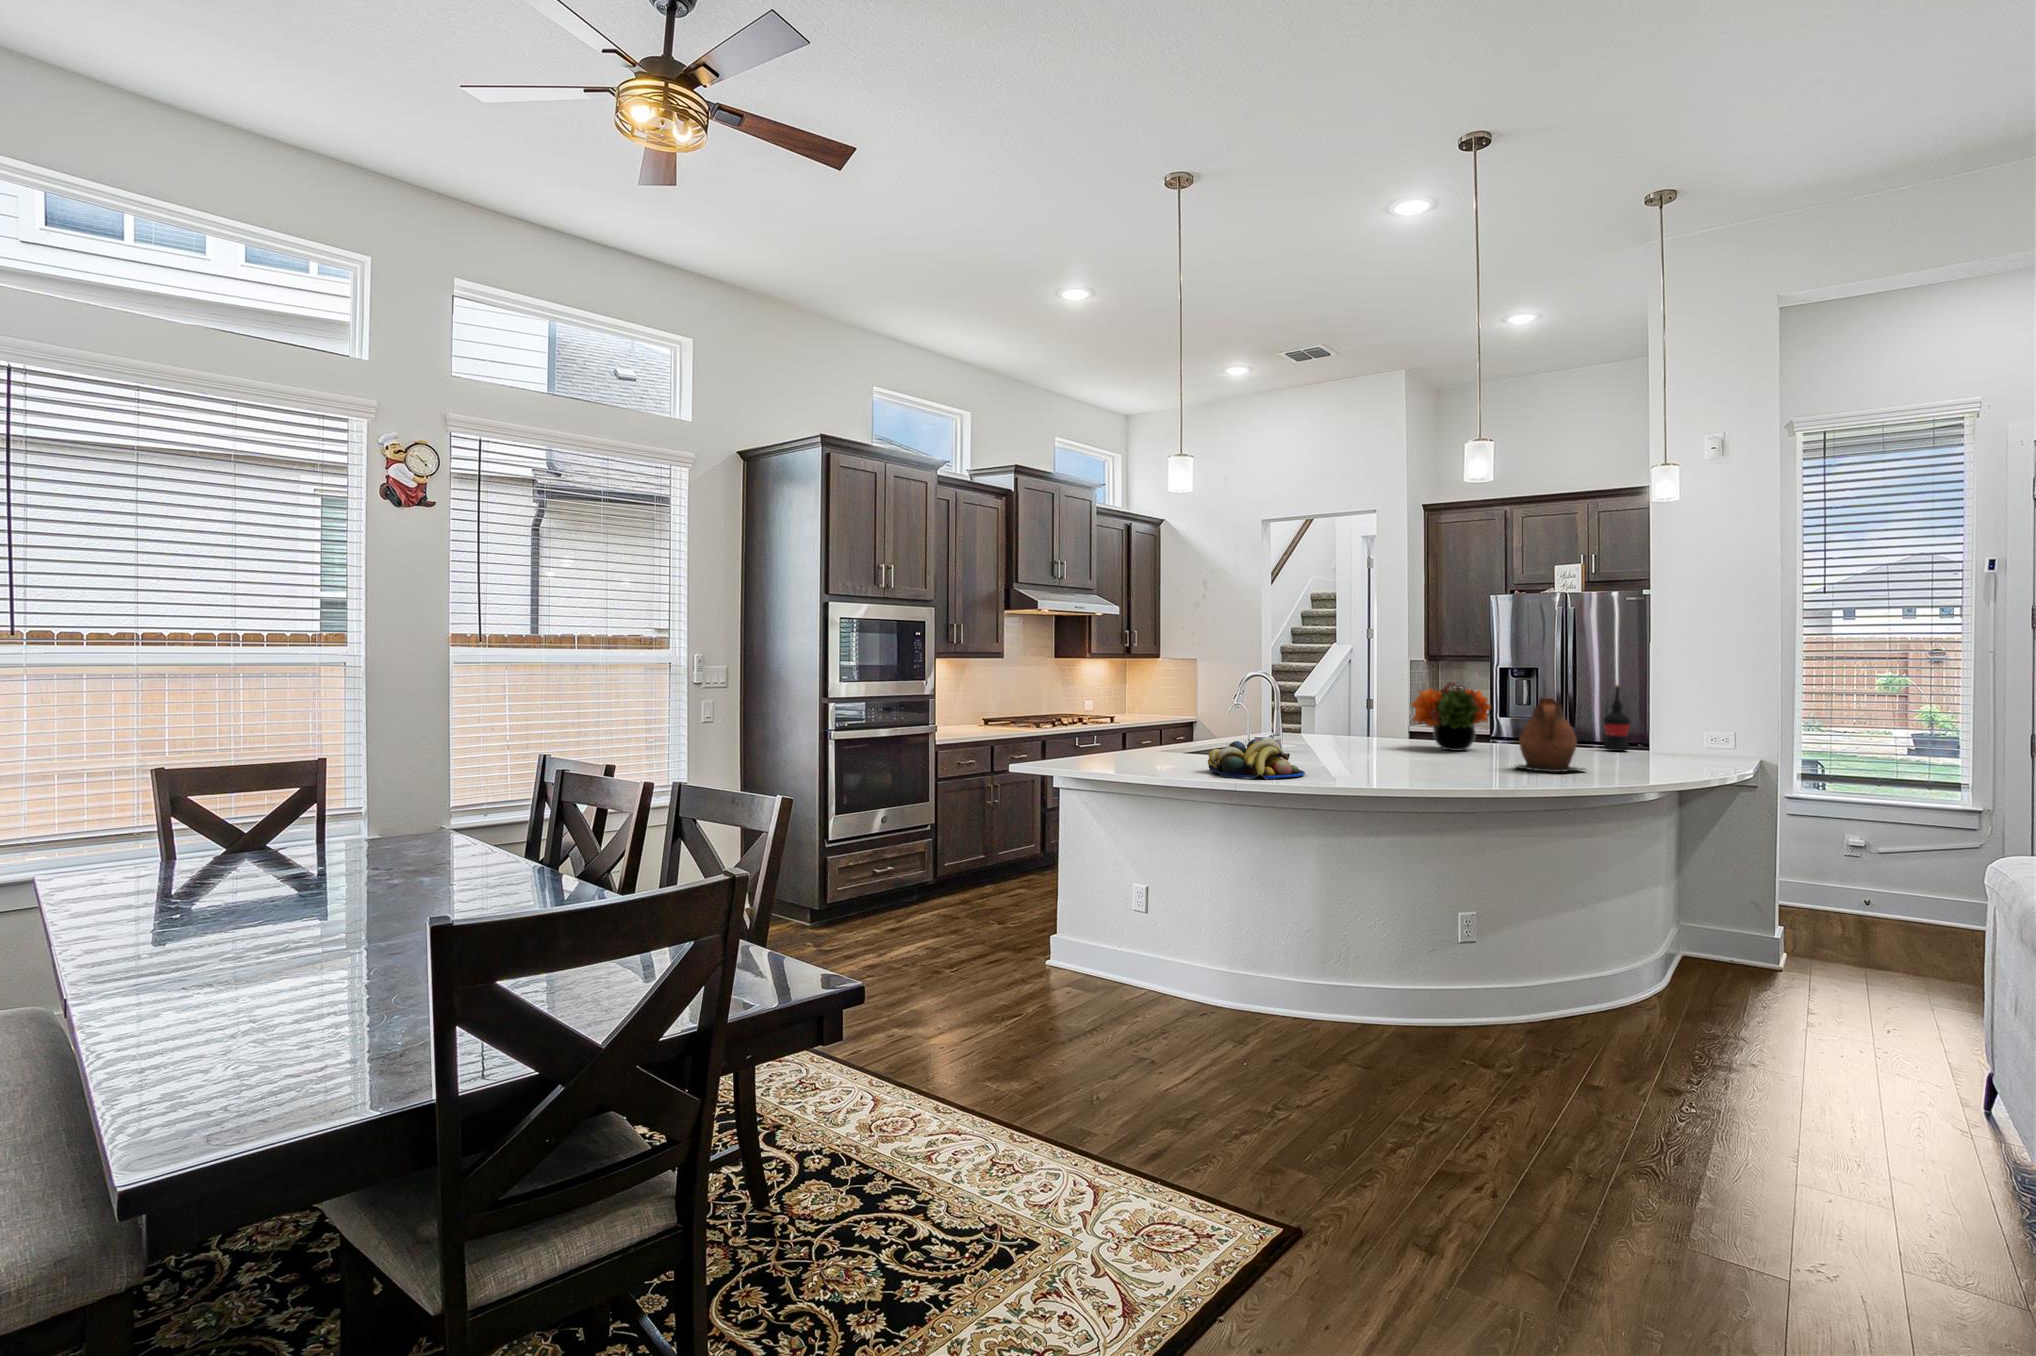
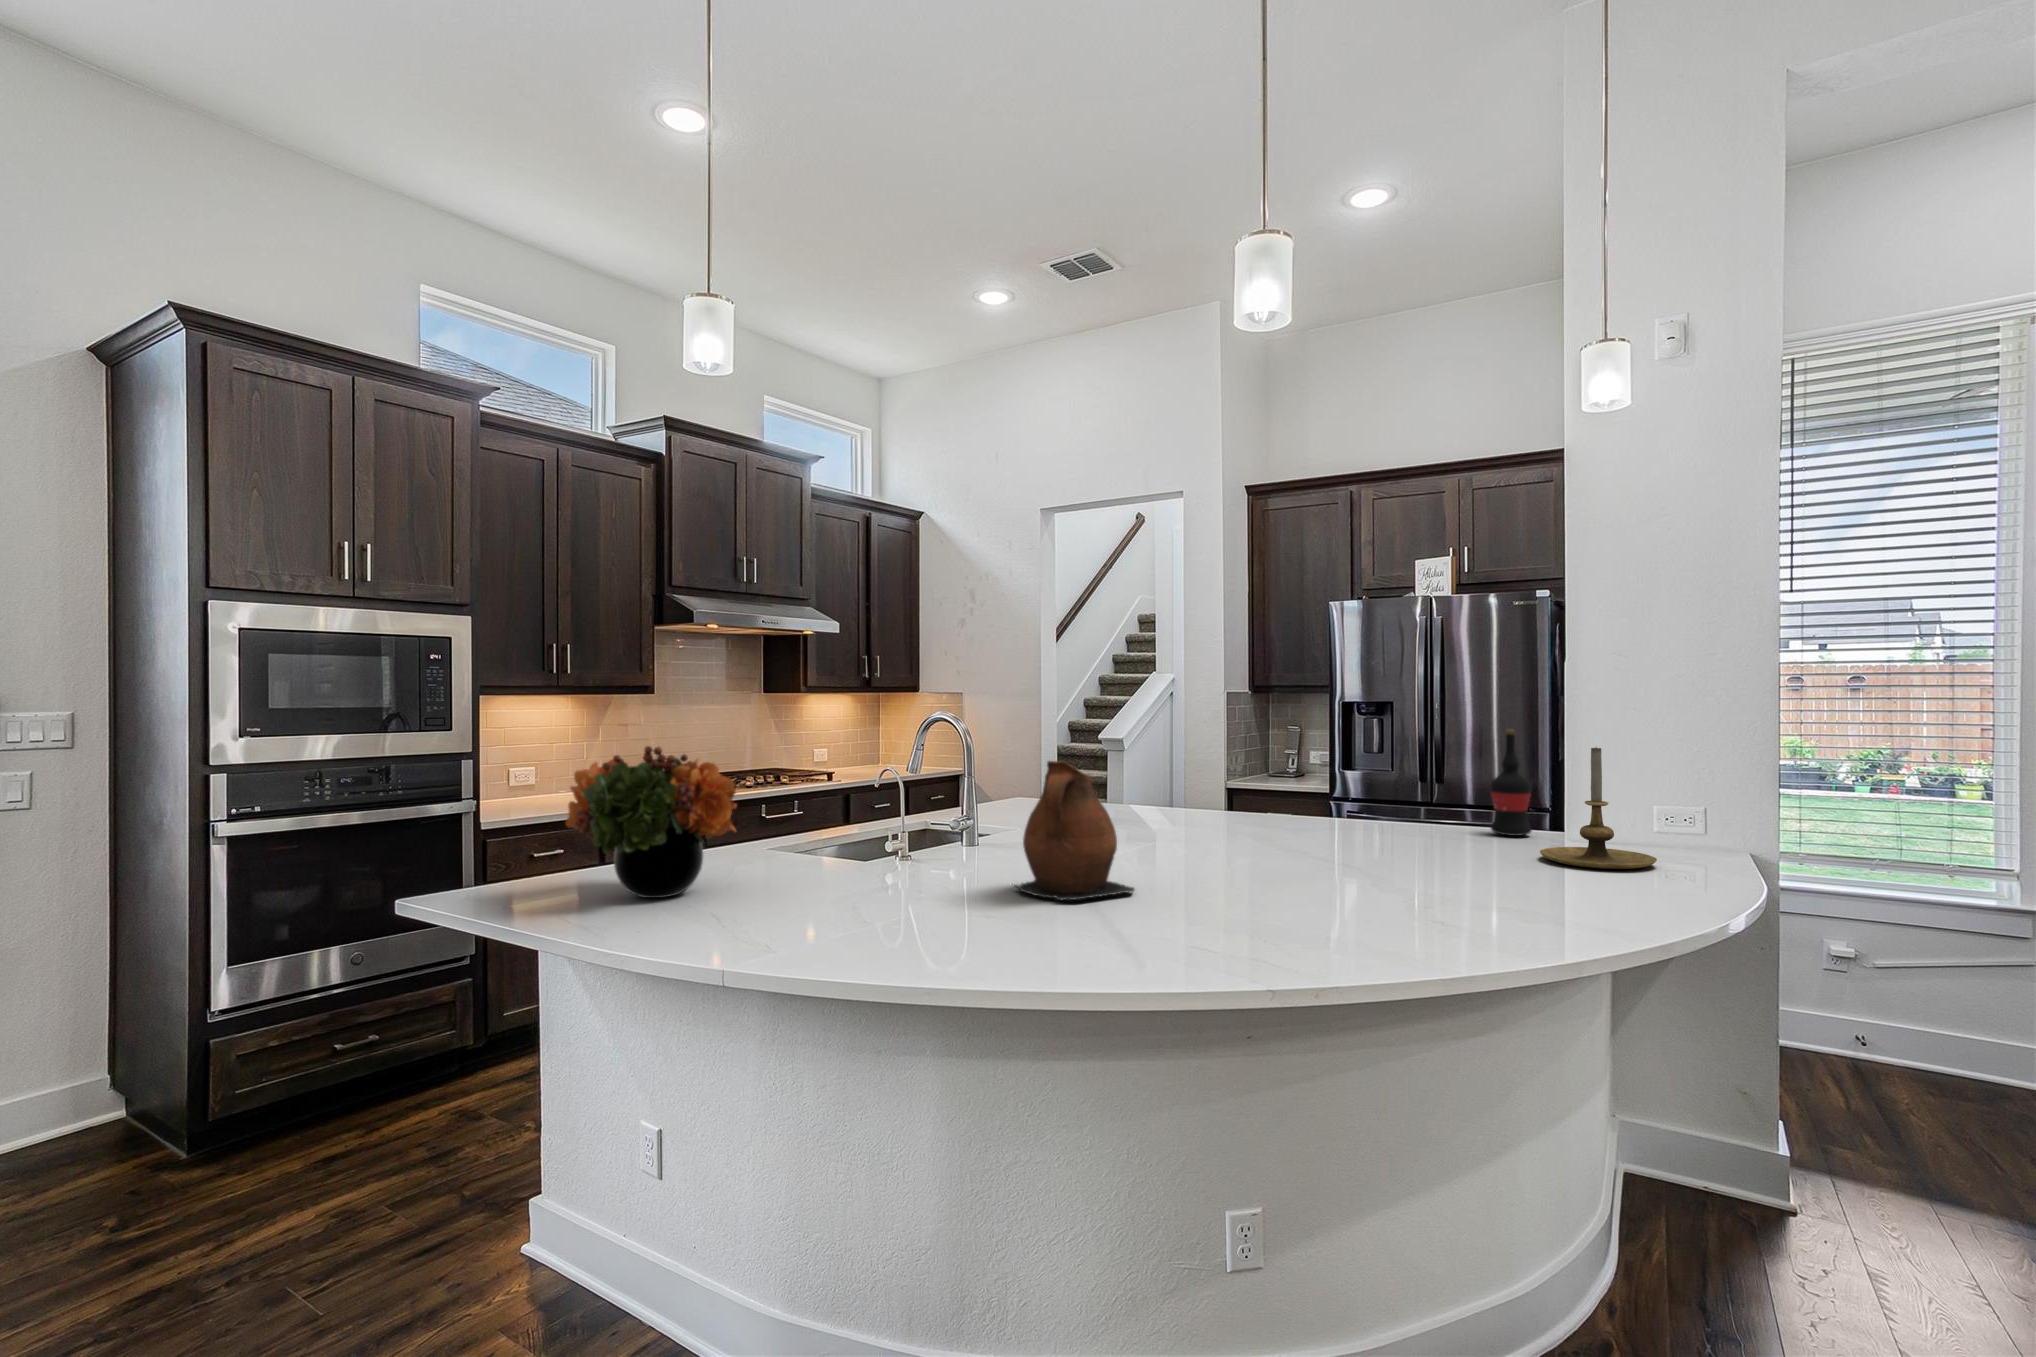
flower arrangement: present [1412,682,1491,751] -> present [566,746,737,898]
candle holder: none [1631,694,1701,764] -> present [1540,747,1657,869]
ceramic pitcher: present [1517,698,1584,772] -> present [1014,761,1134,900]
fruit bowl: present [1208,738,1305,779] -> none [738,850,932,952]

